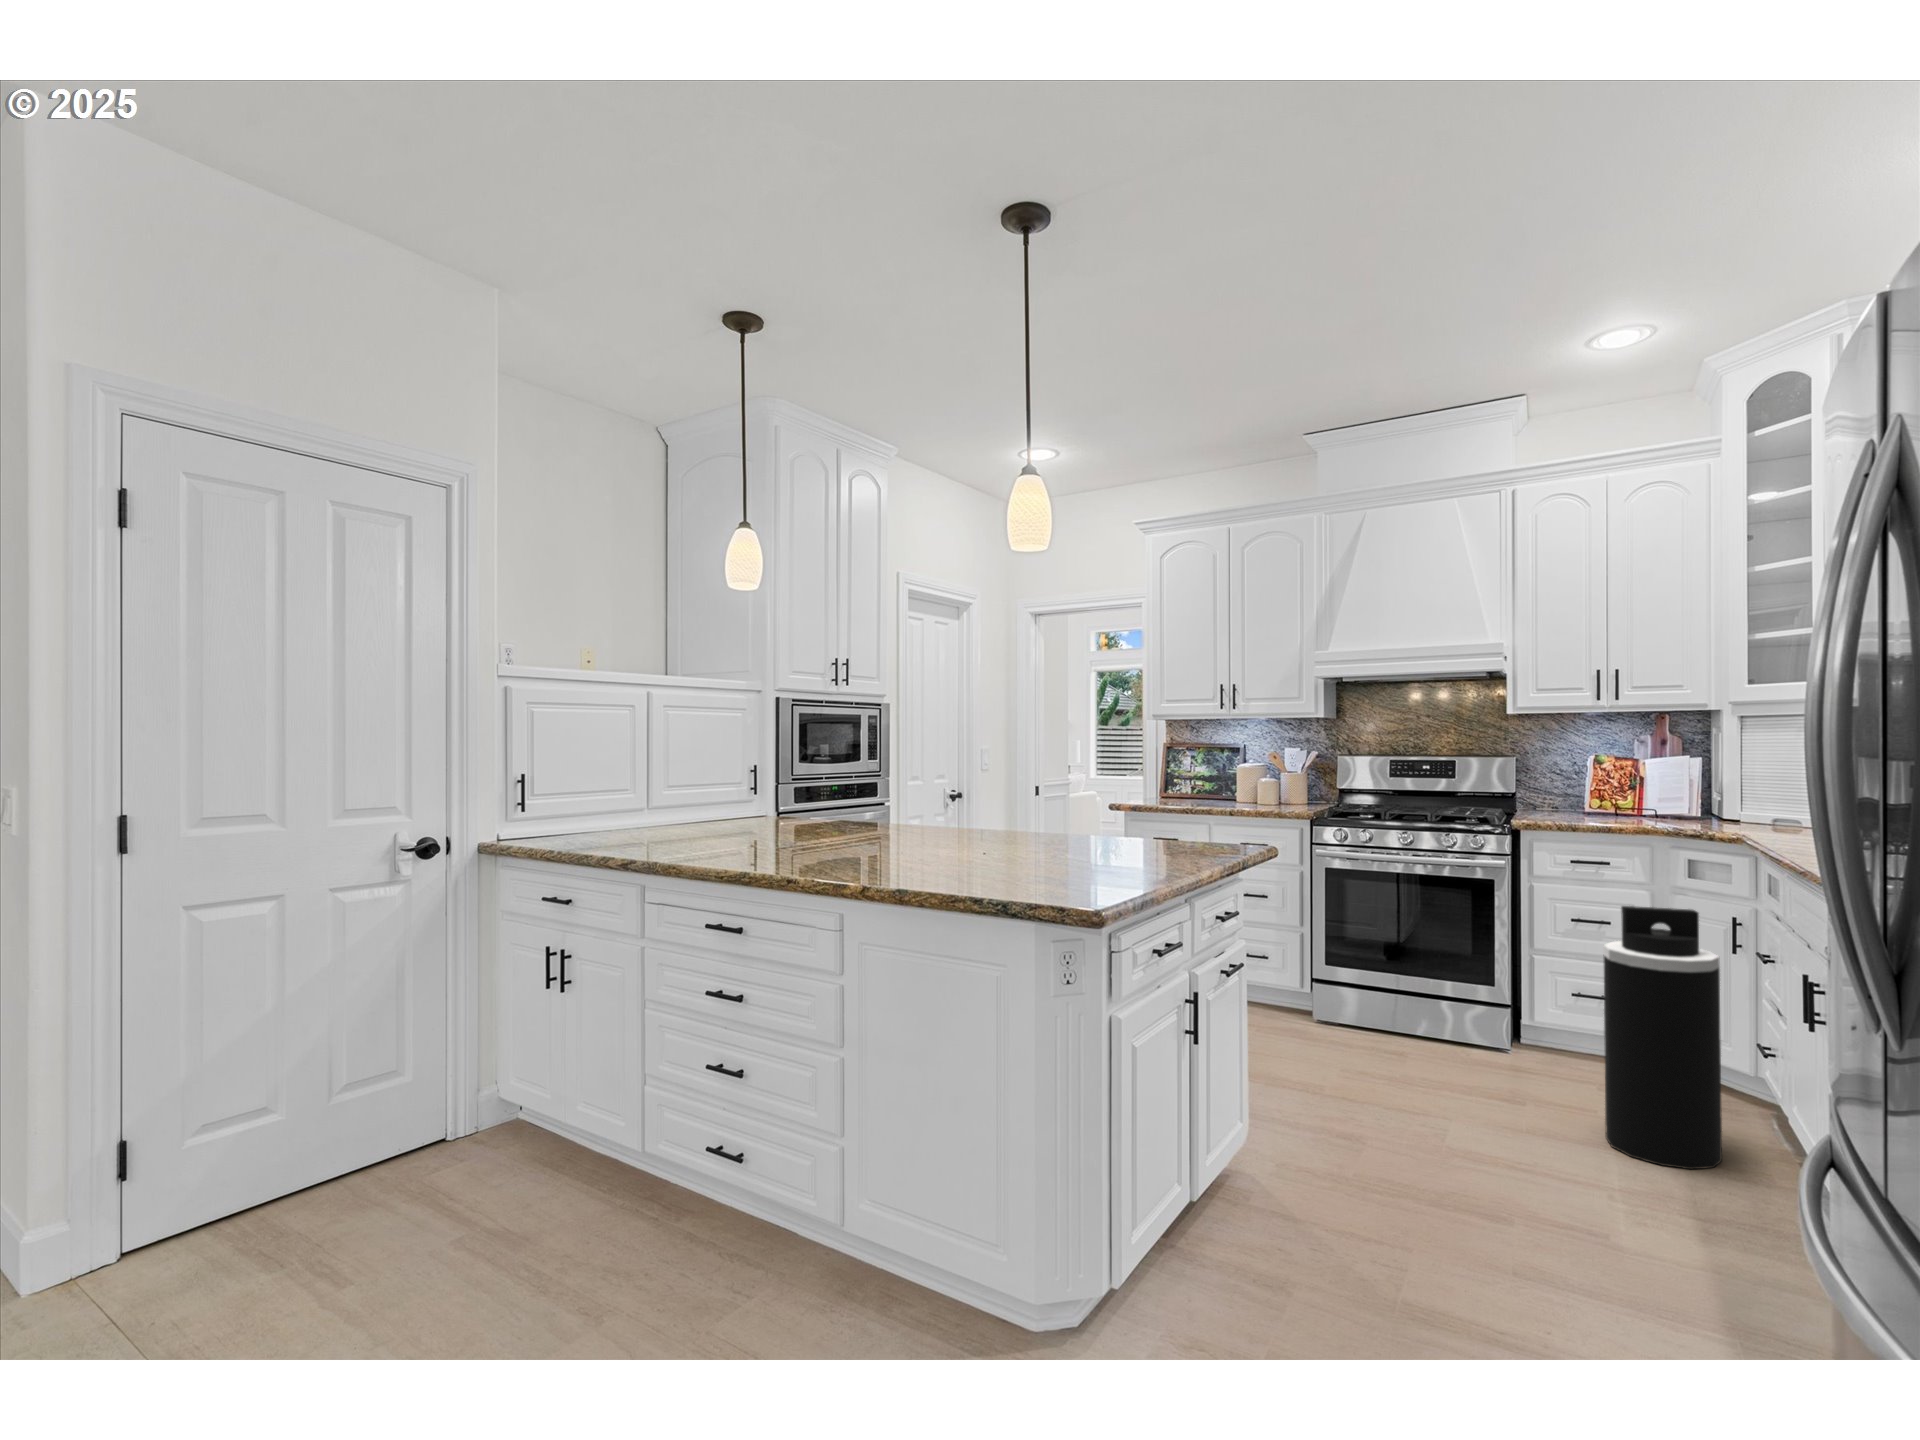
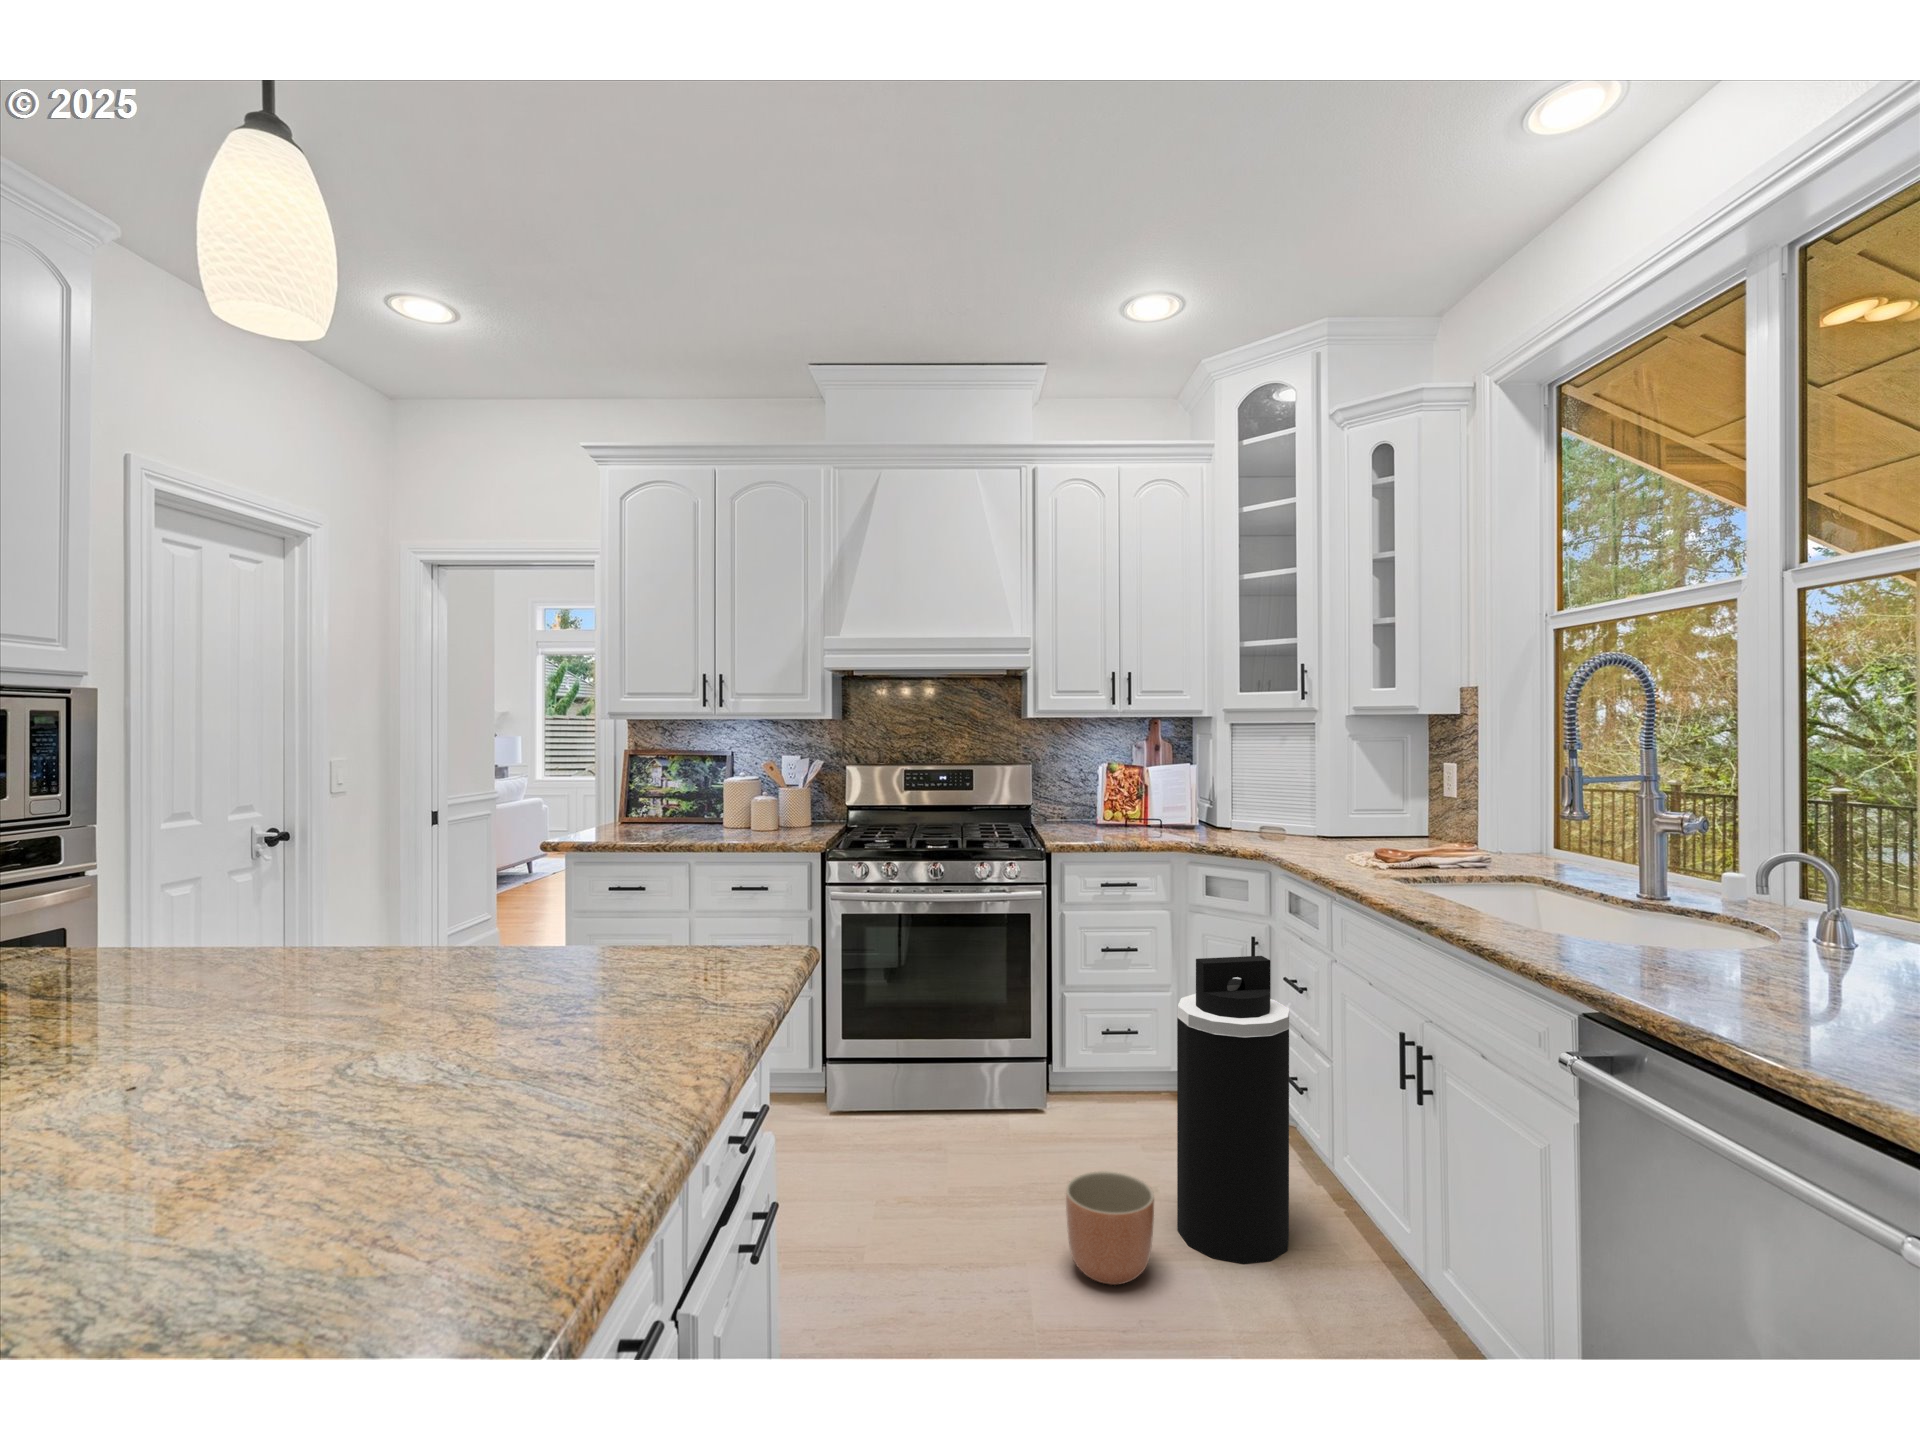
planter: none [1487,1069,1568,1152] -> present [1066,1171,1154,1285]

